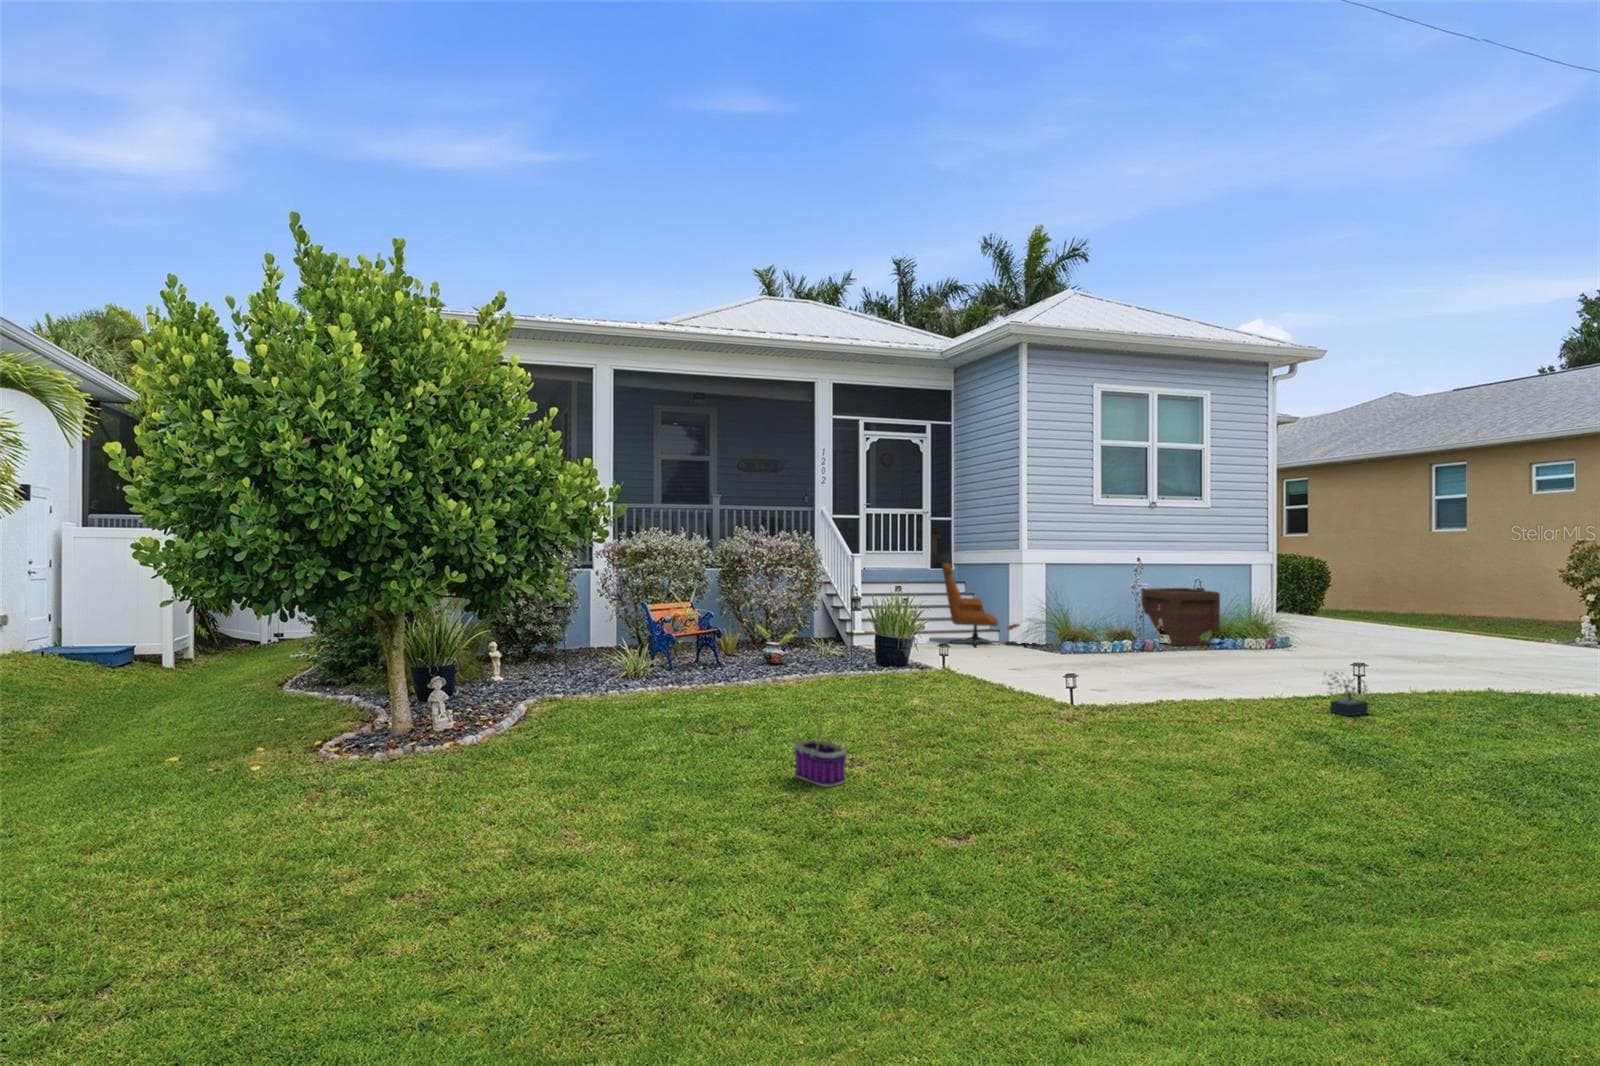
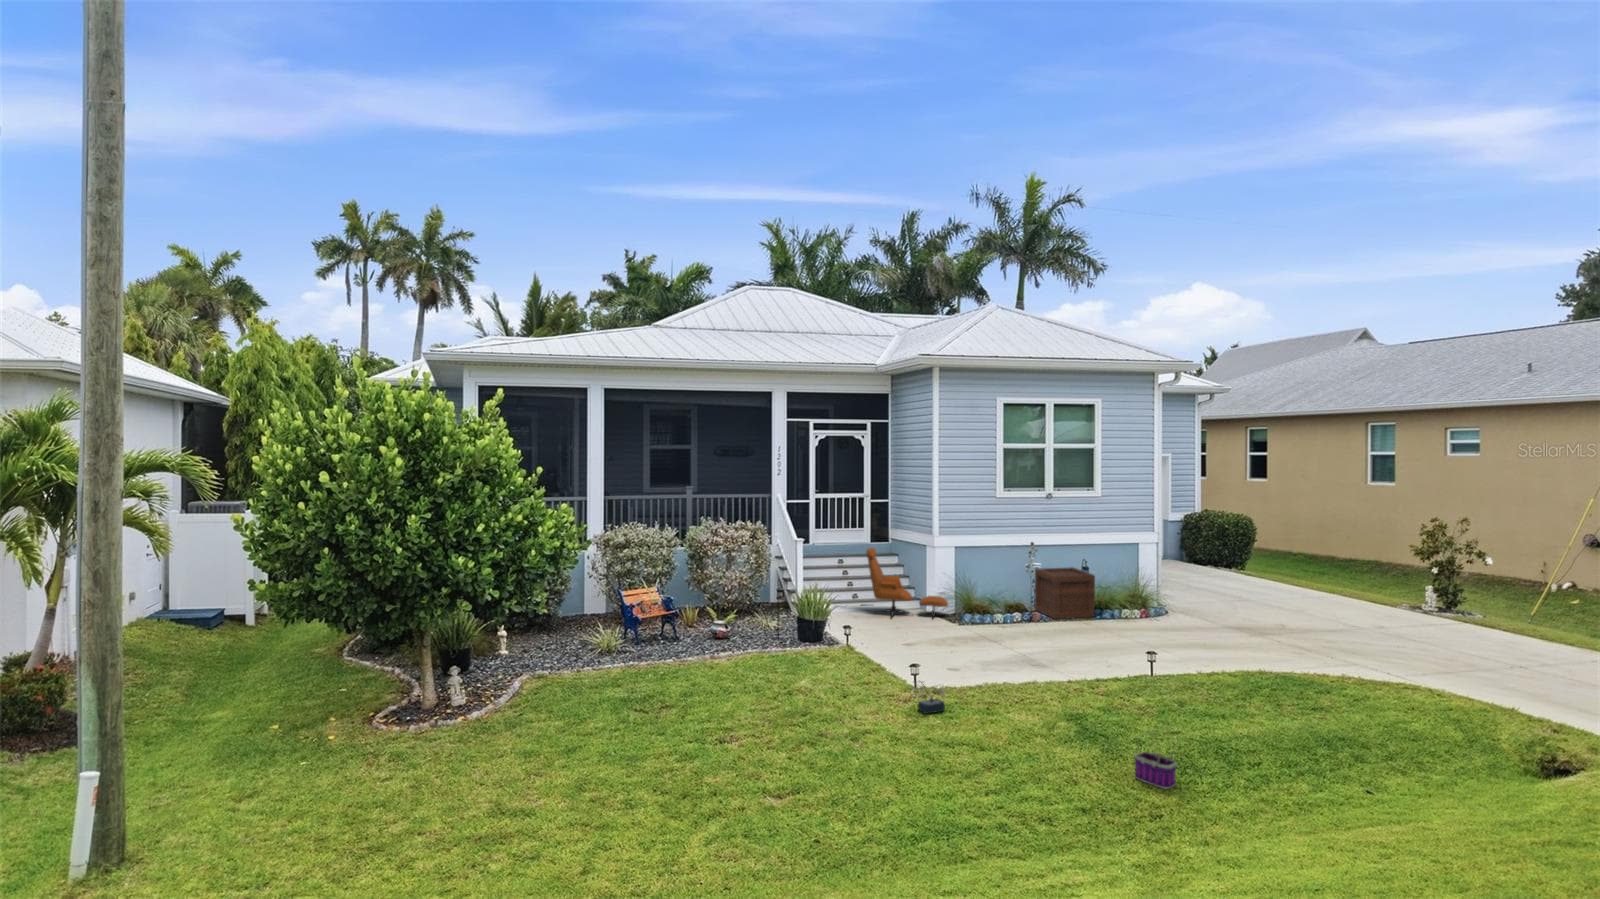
decorative plant: present [1323,672,1369,716] -> present [913,681,945,714]
basket: present [794,705,846,787] -> present [1134,734,1177,789]

